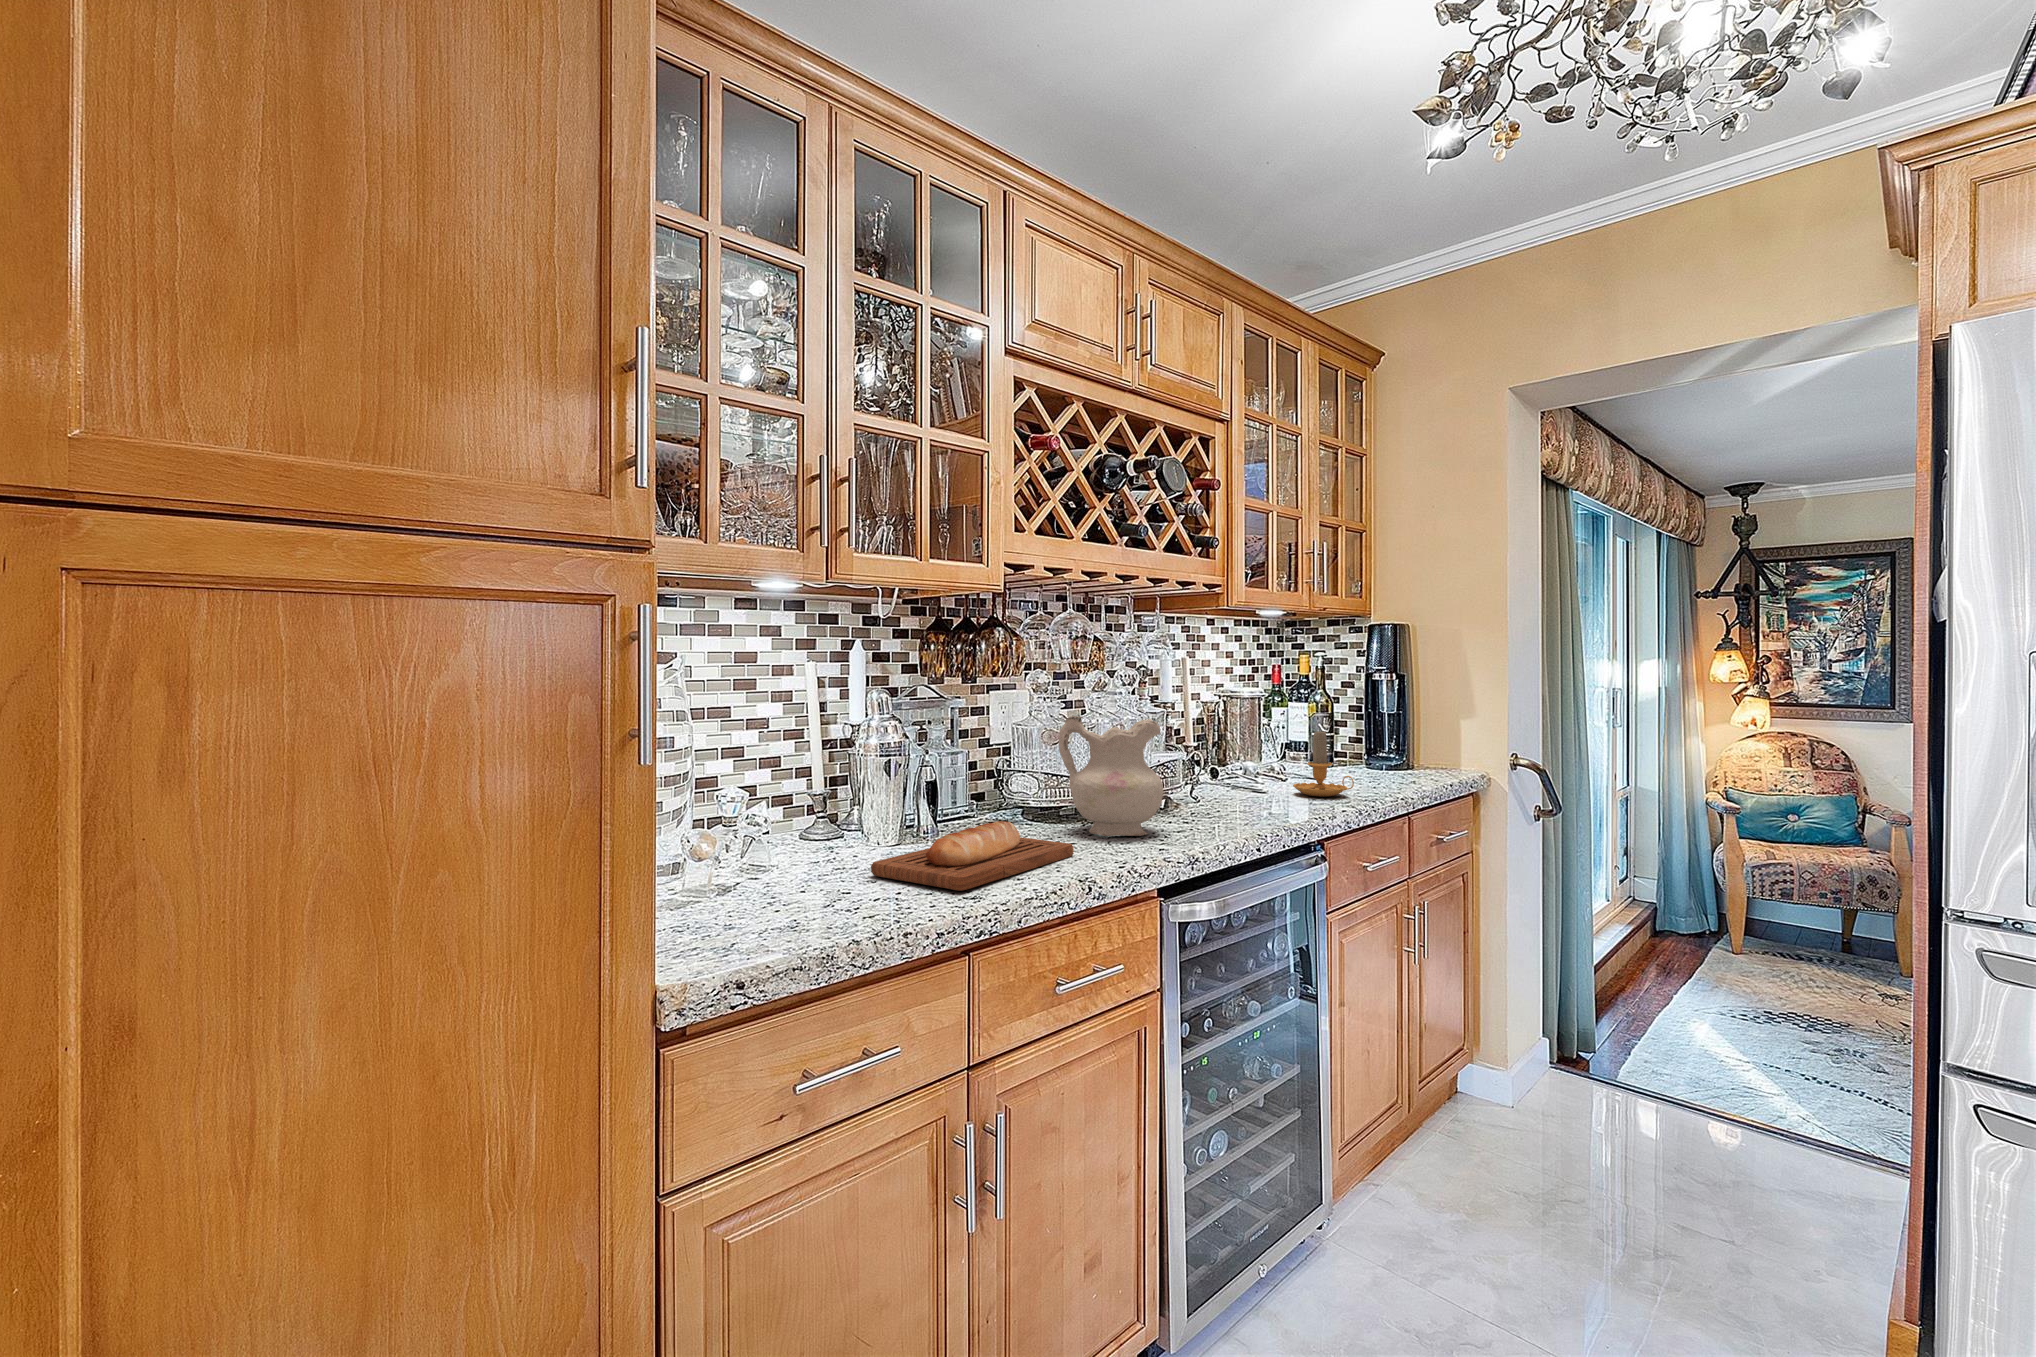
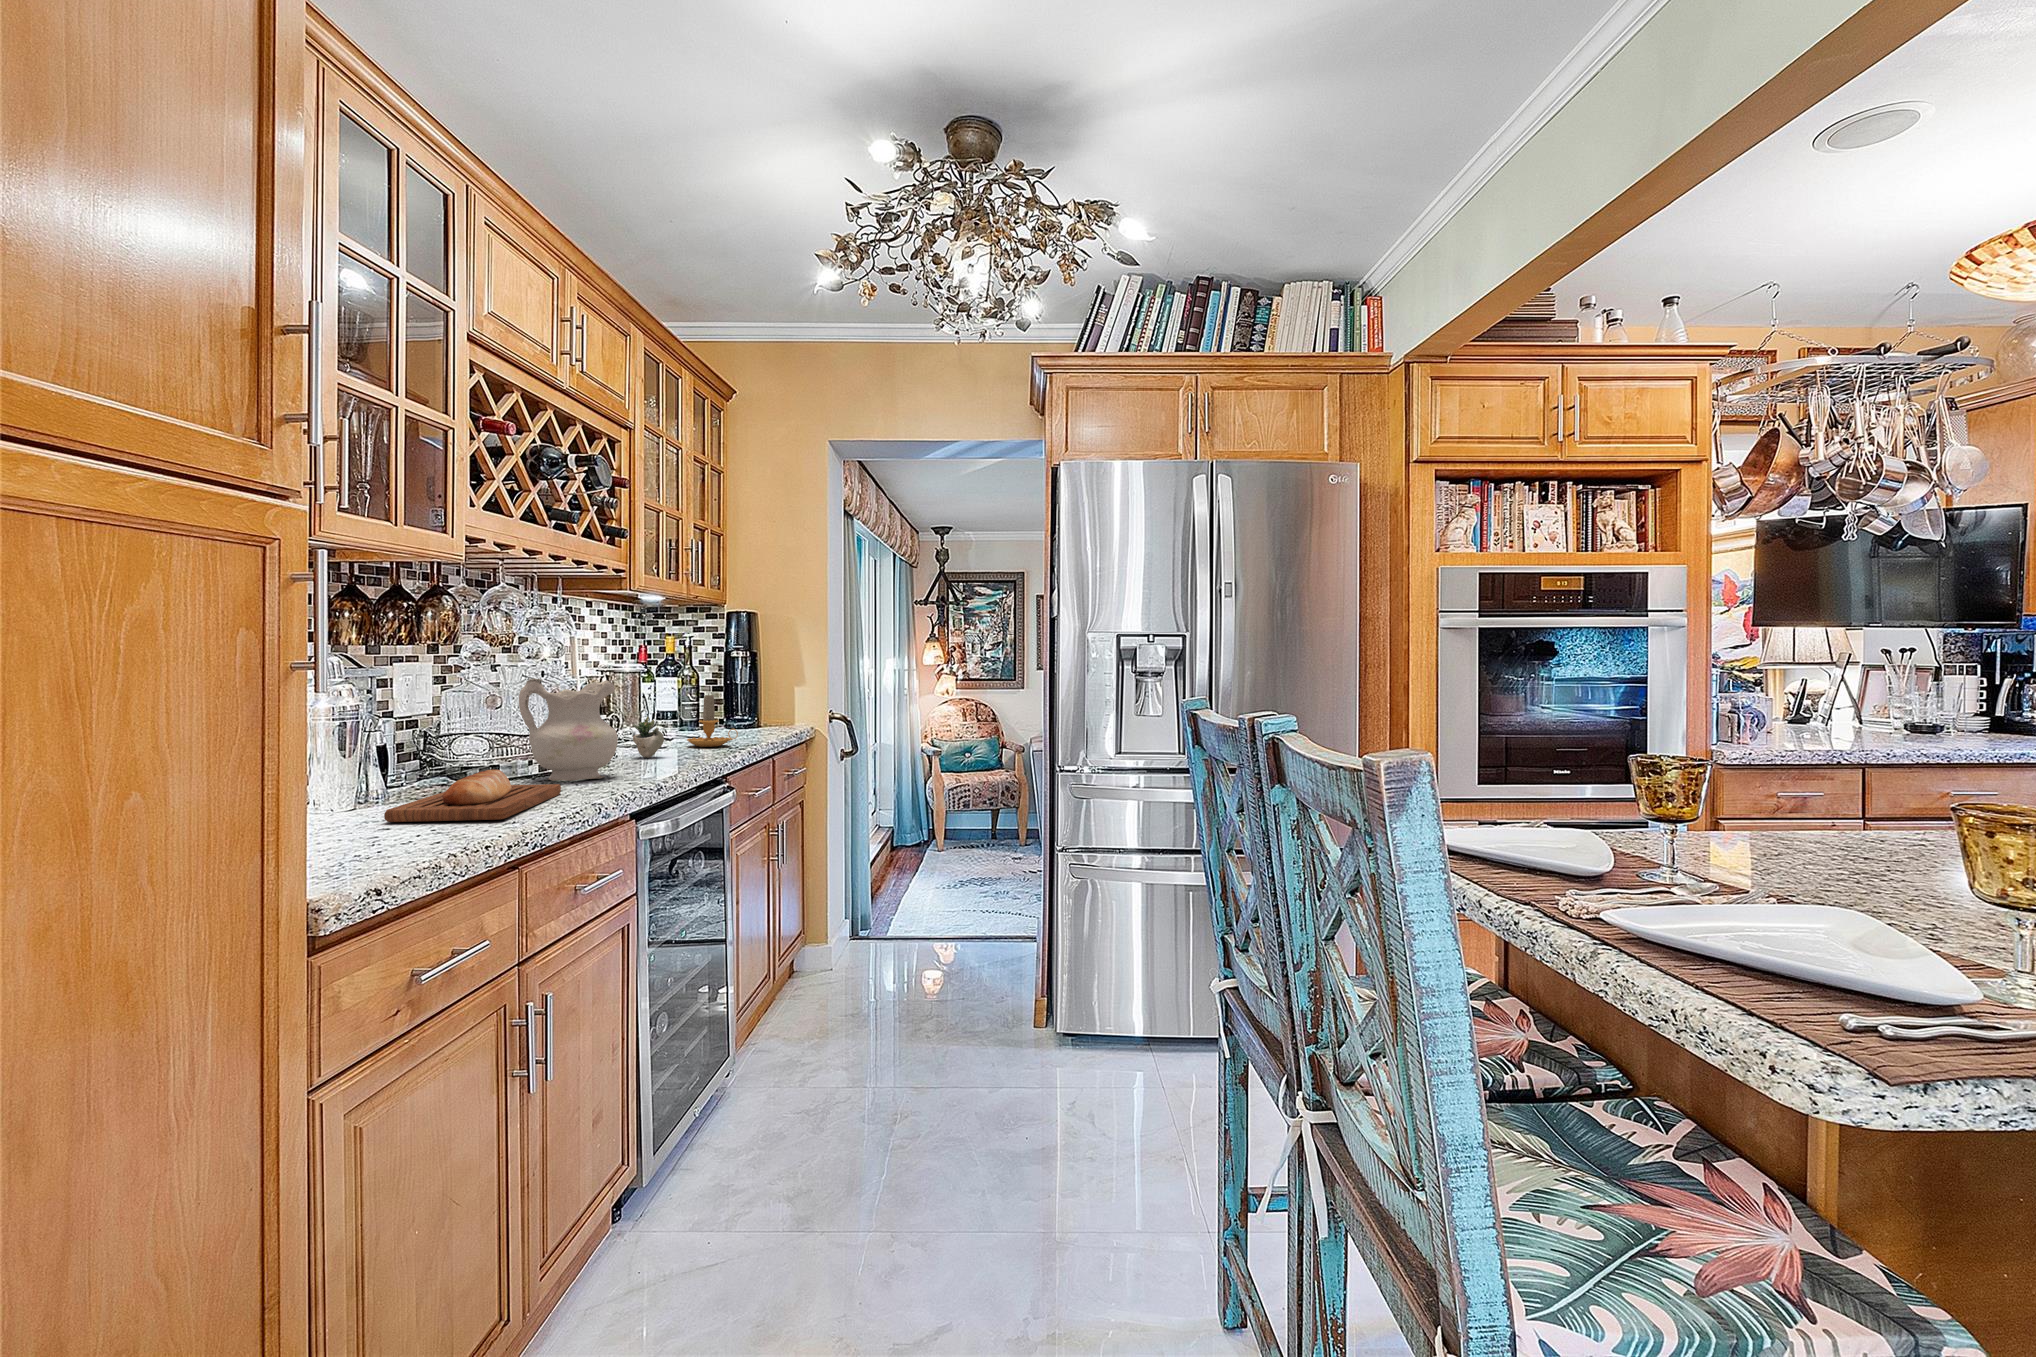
succulent plant: none [1213,758,1262,808] -> present [633,714,680,758]

